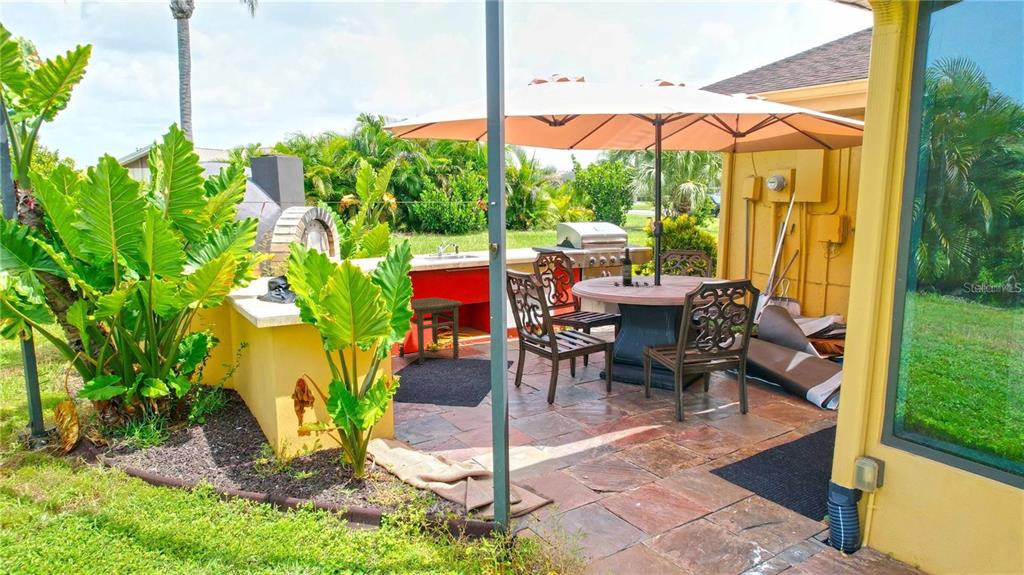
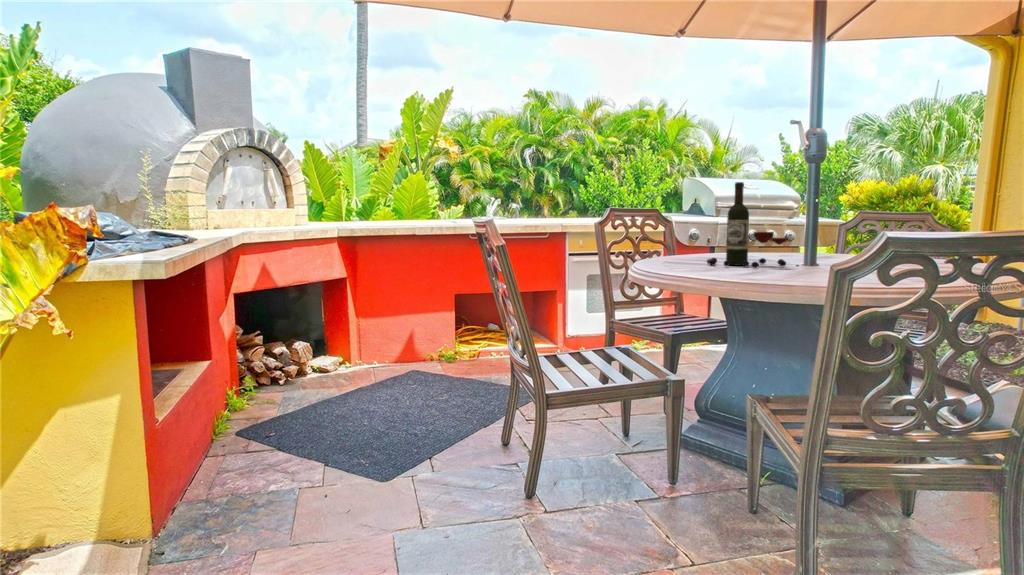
side table: present [399,298,462,364] -> none [379,280,470,384]

